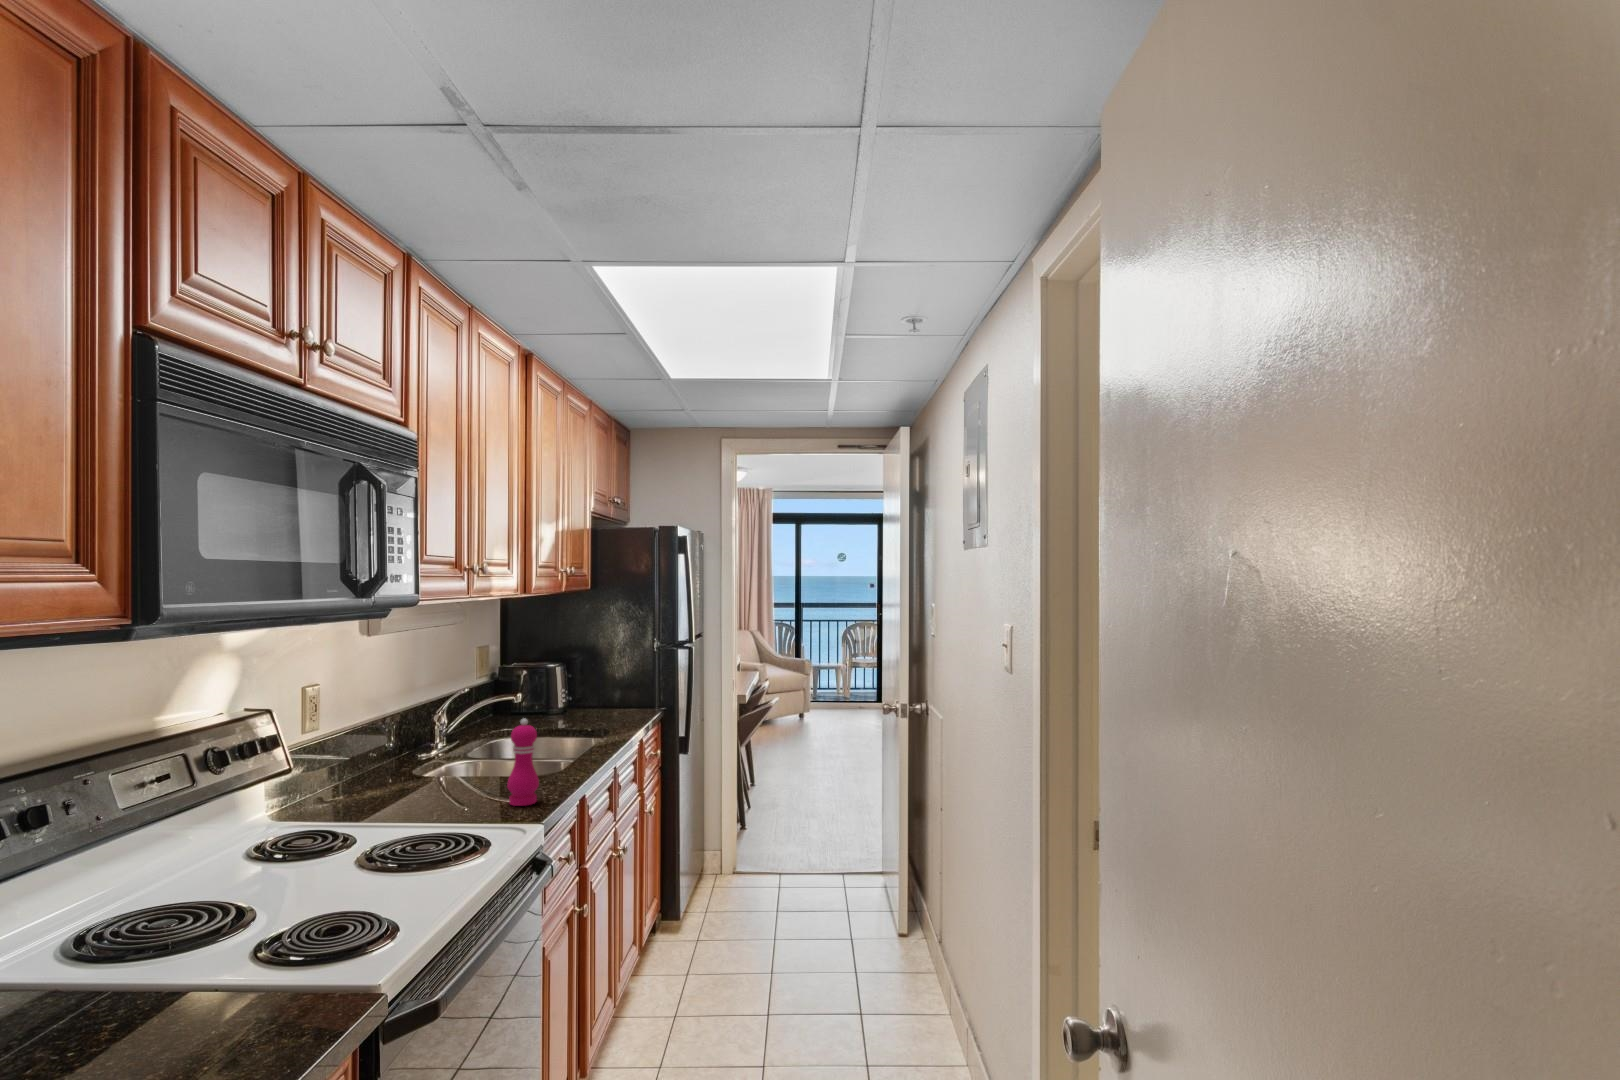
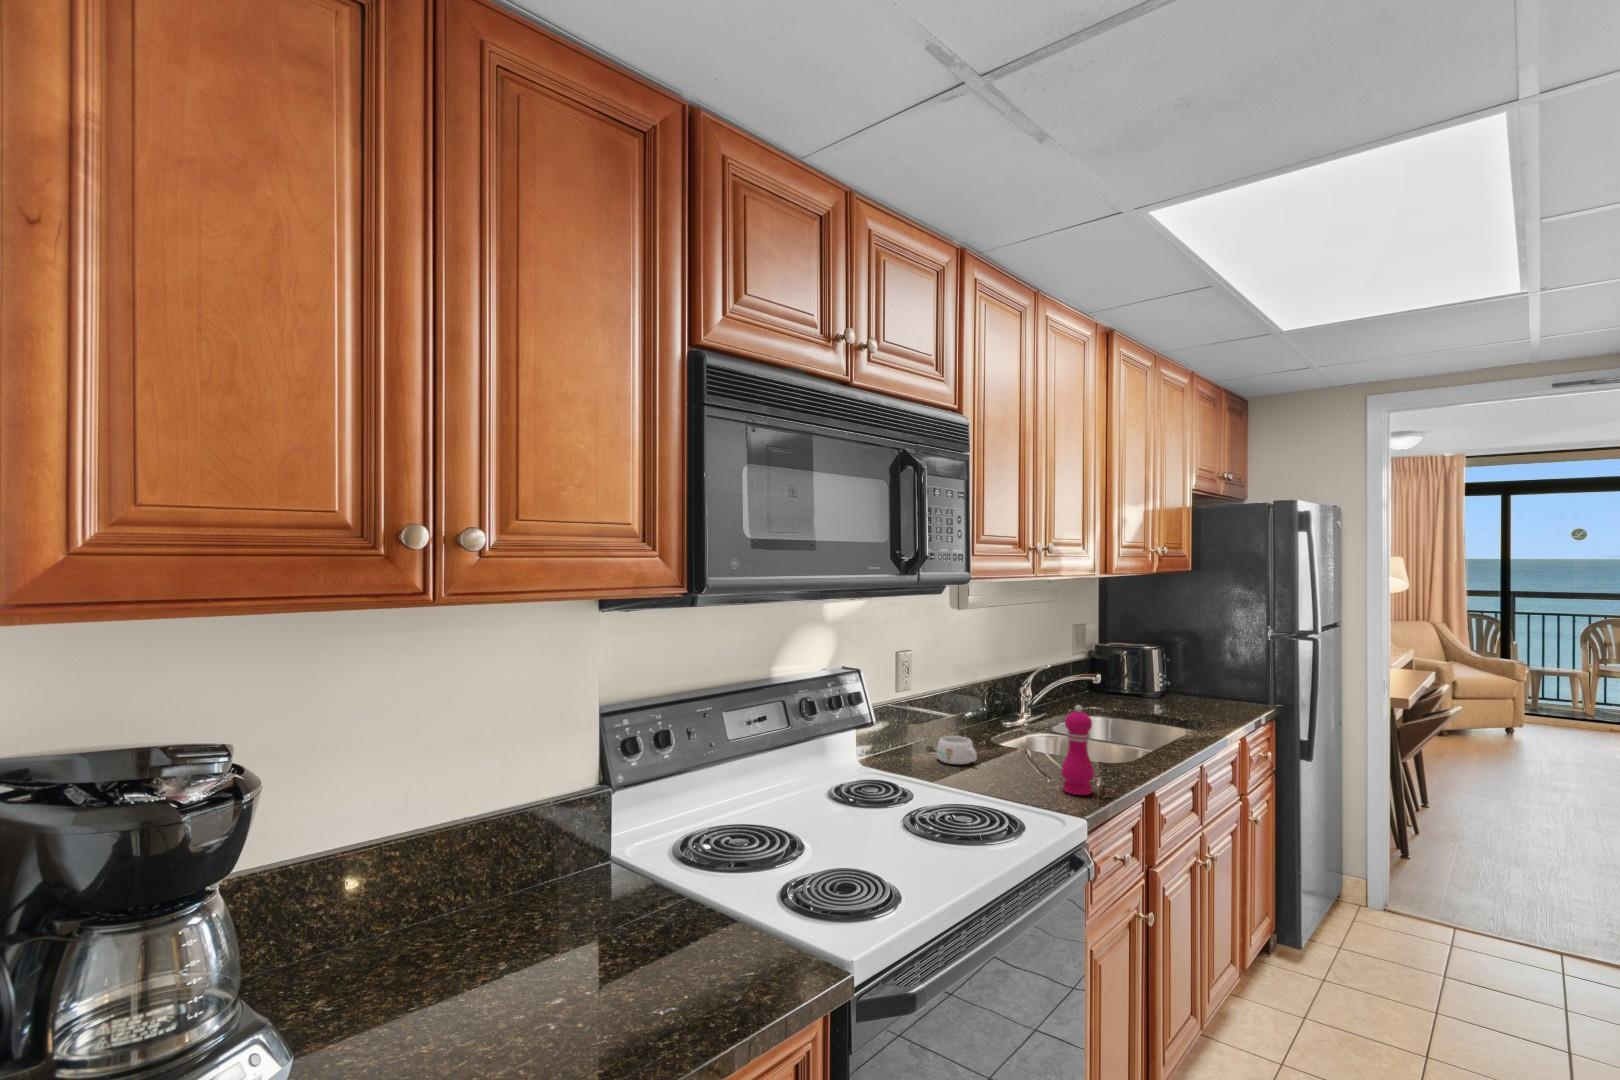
mug: none [363,772,413,803] -> present [937,736,977,764]

